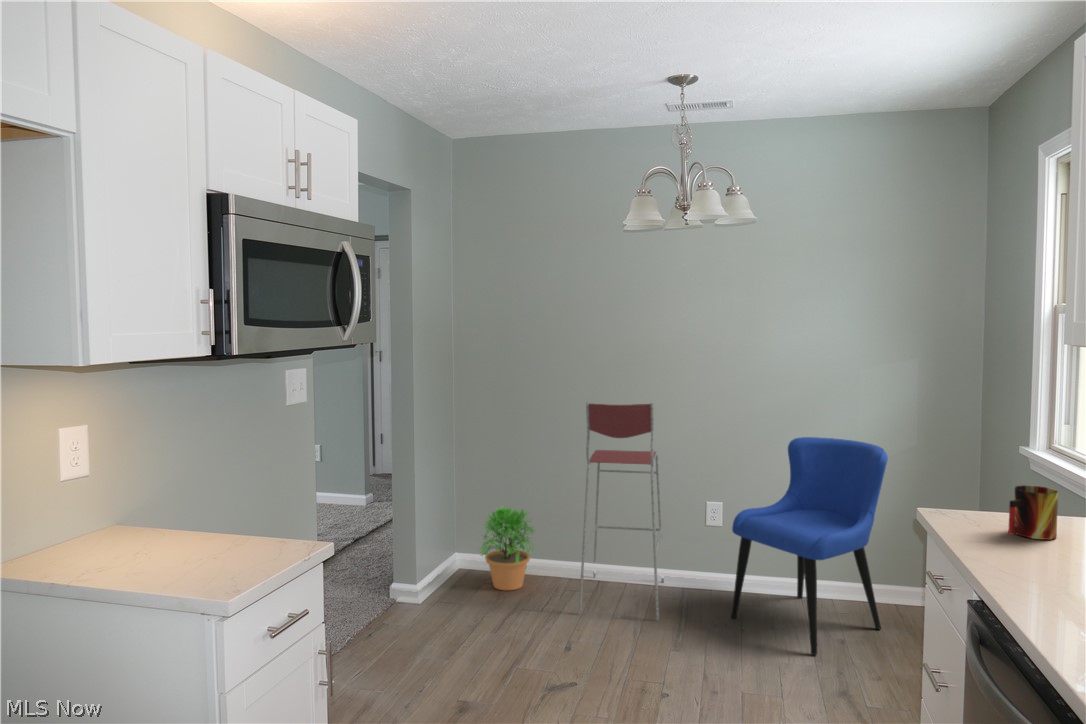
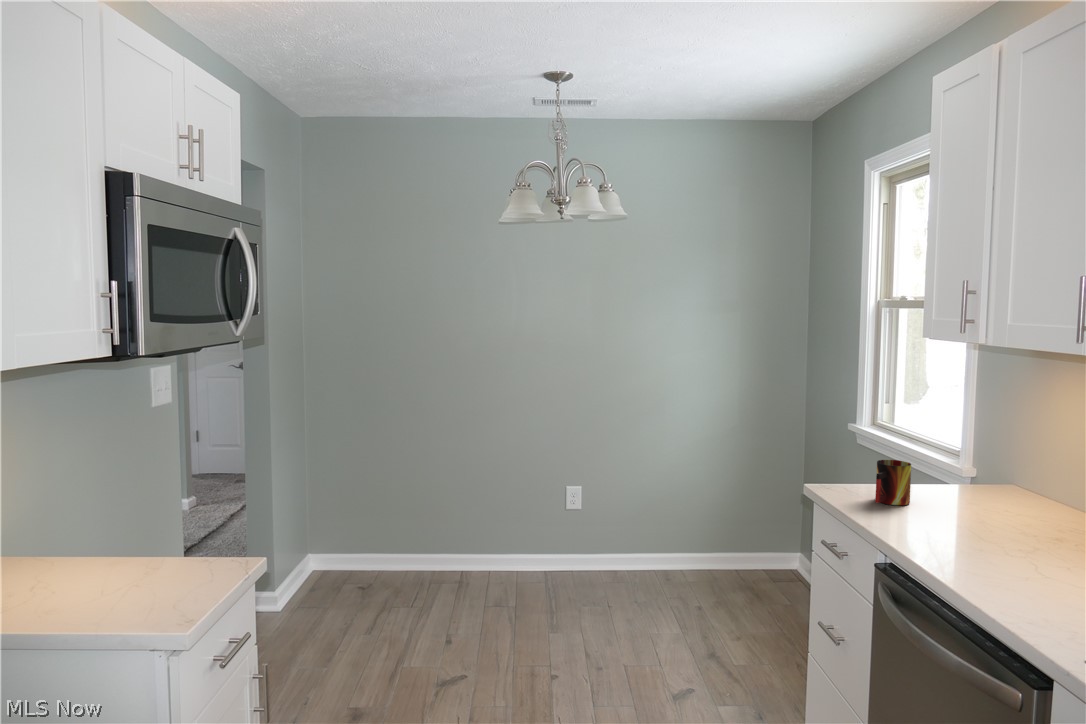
bar stool: present [579,402,664,620] -> none [452,393,531,605]
dining chair: present [731,437,888,655] -> none [597,421,734,622]
potted plant: present [481,507,534,590] -> none [340,502,401,589]

